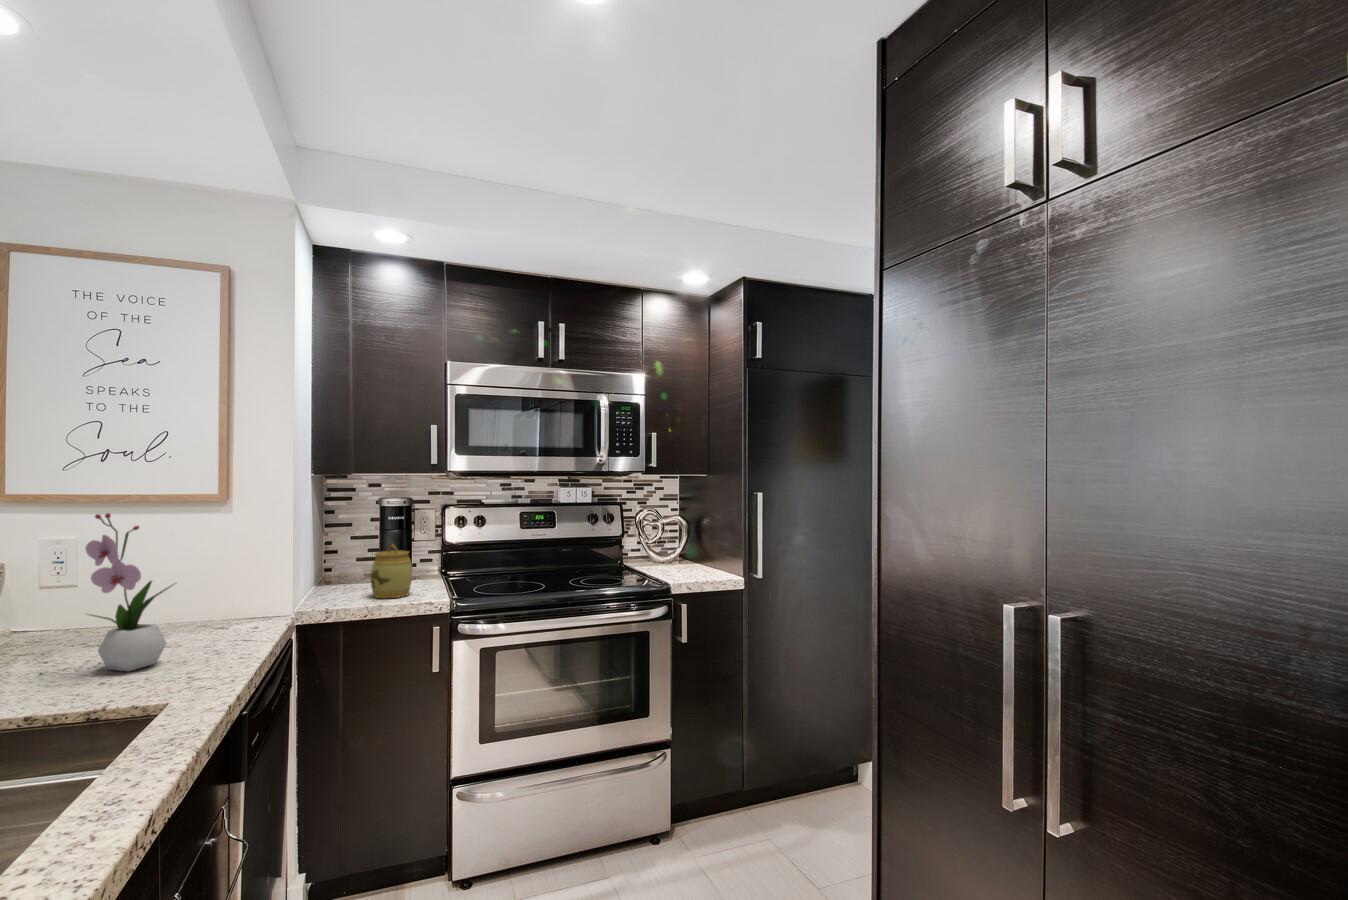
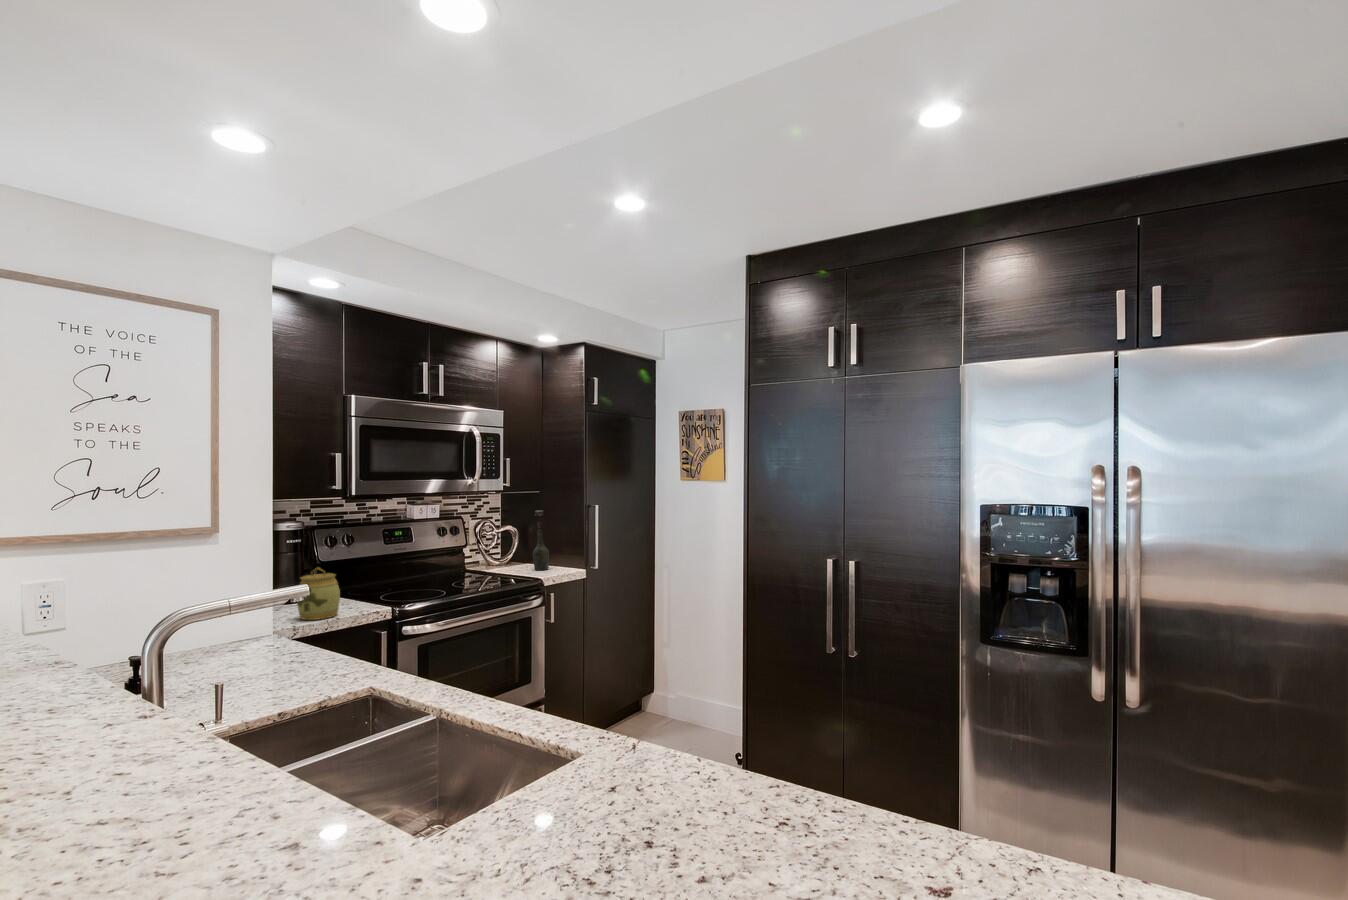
bottle: none [685,503,704,575] -> present [533,510,549,570]
flower arrangement: present [86,513,174,671] -> none [223,544,280,688]

